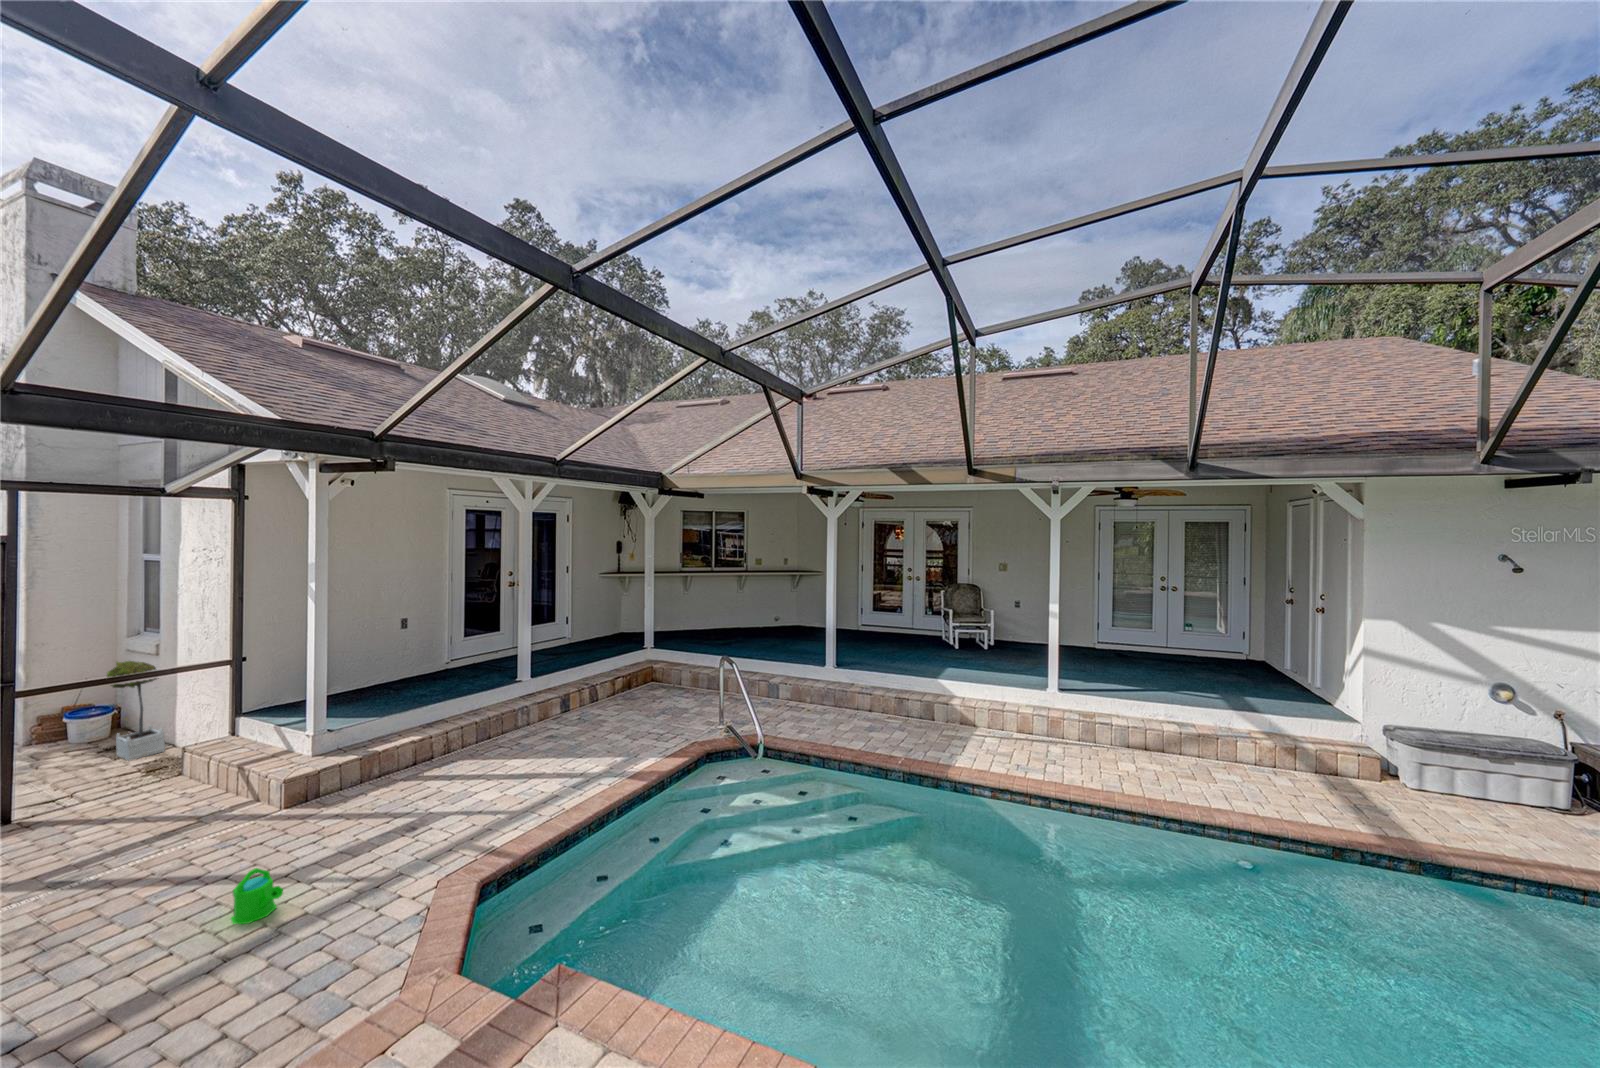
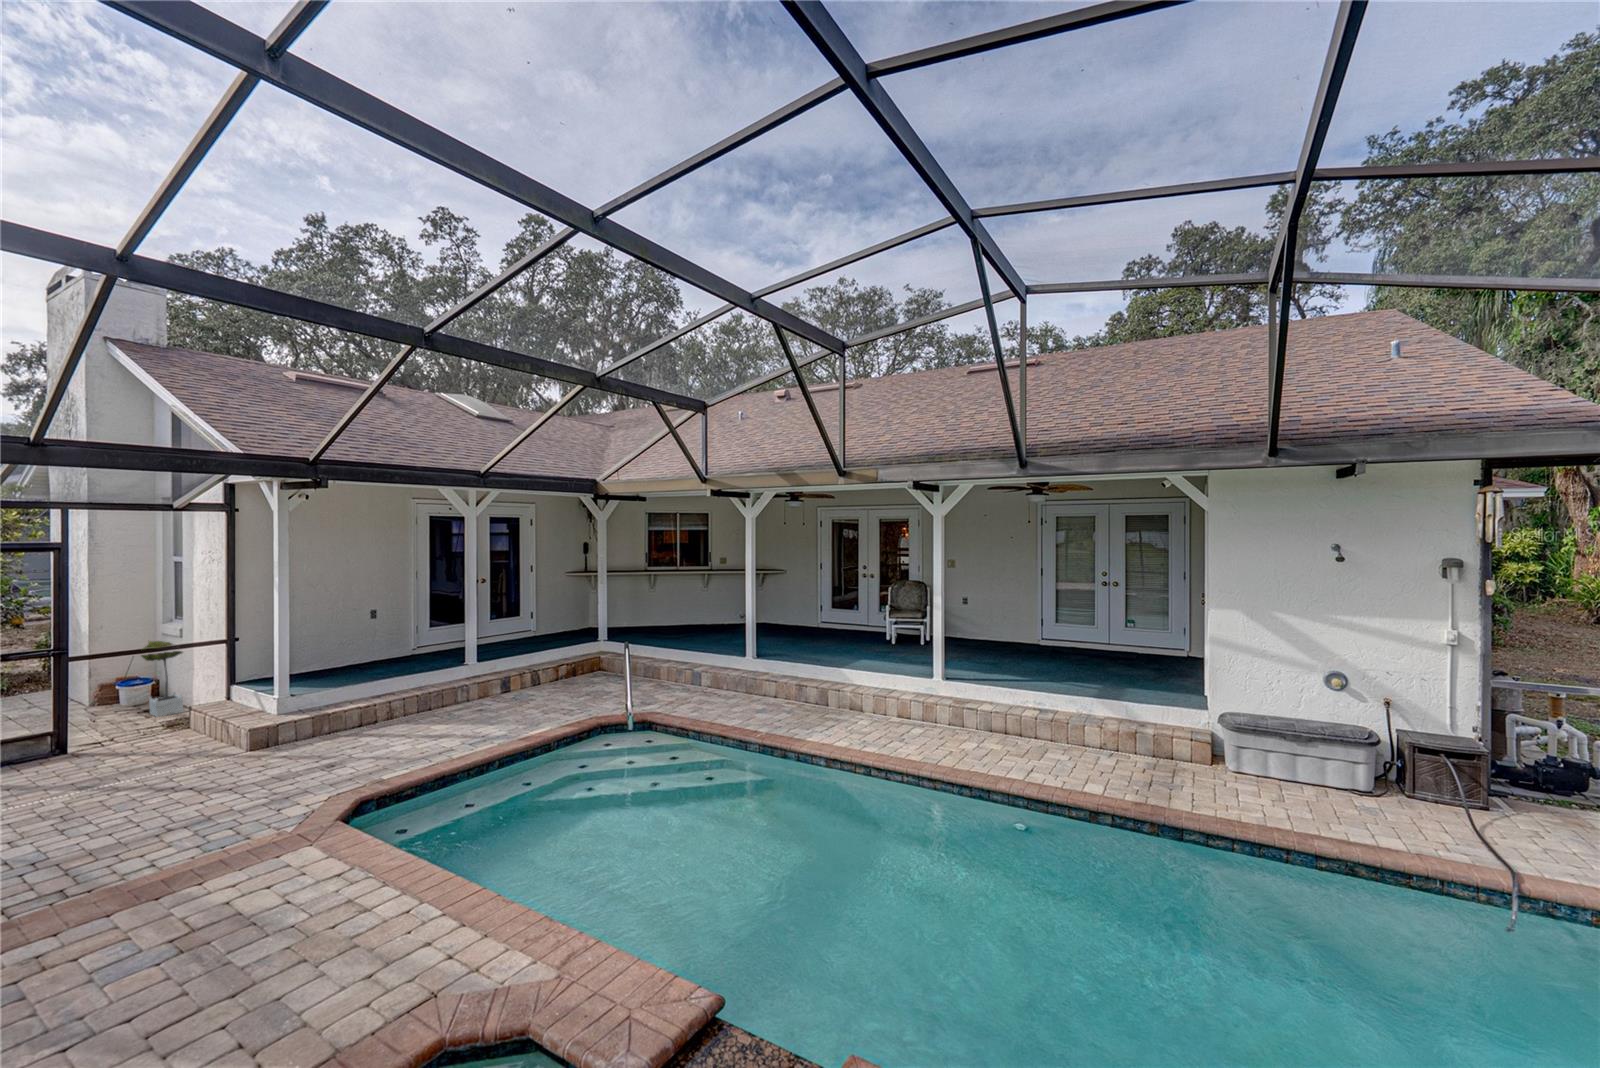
watering can: present [231,868,283,924] -> none [187,772,220,809]

